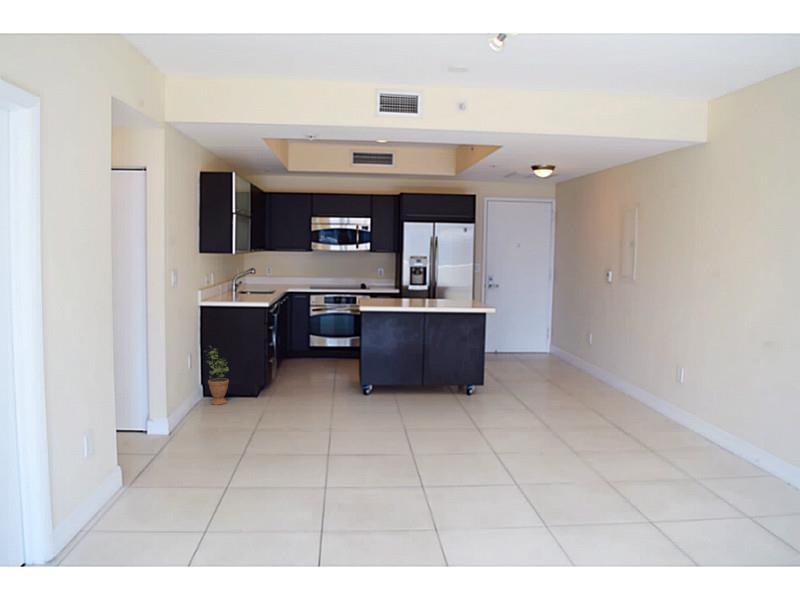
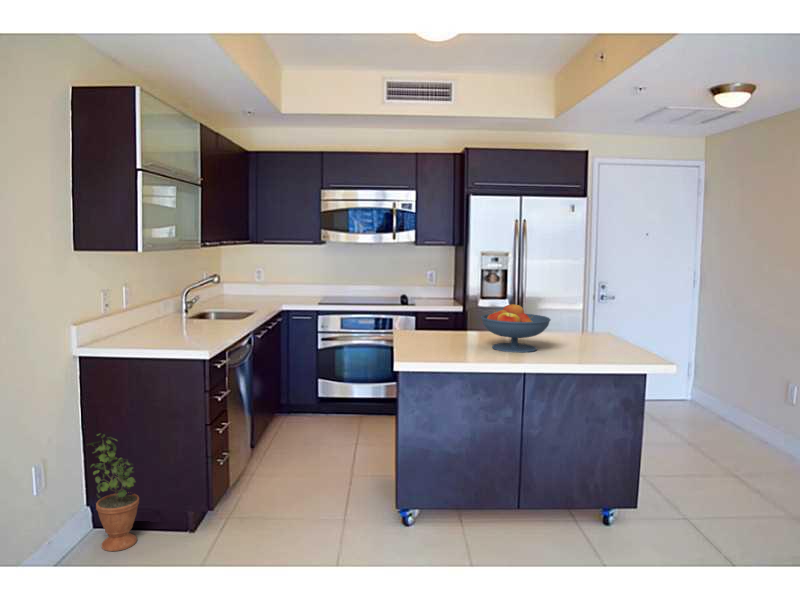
fruit bowl: none [404,282,438,305] -> present [481,304,551,353]

